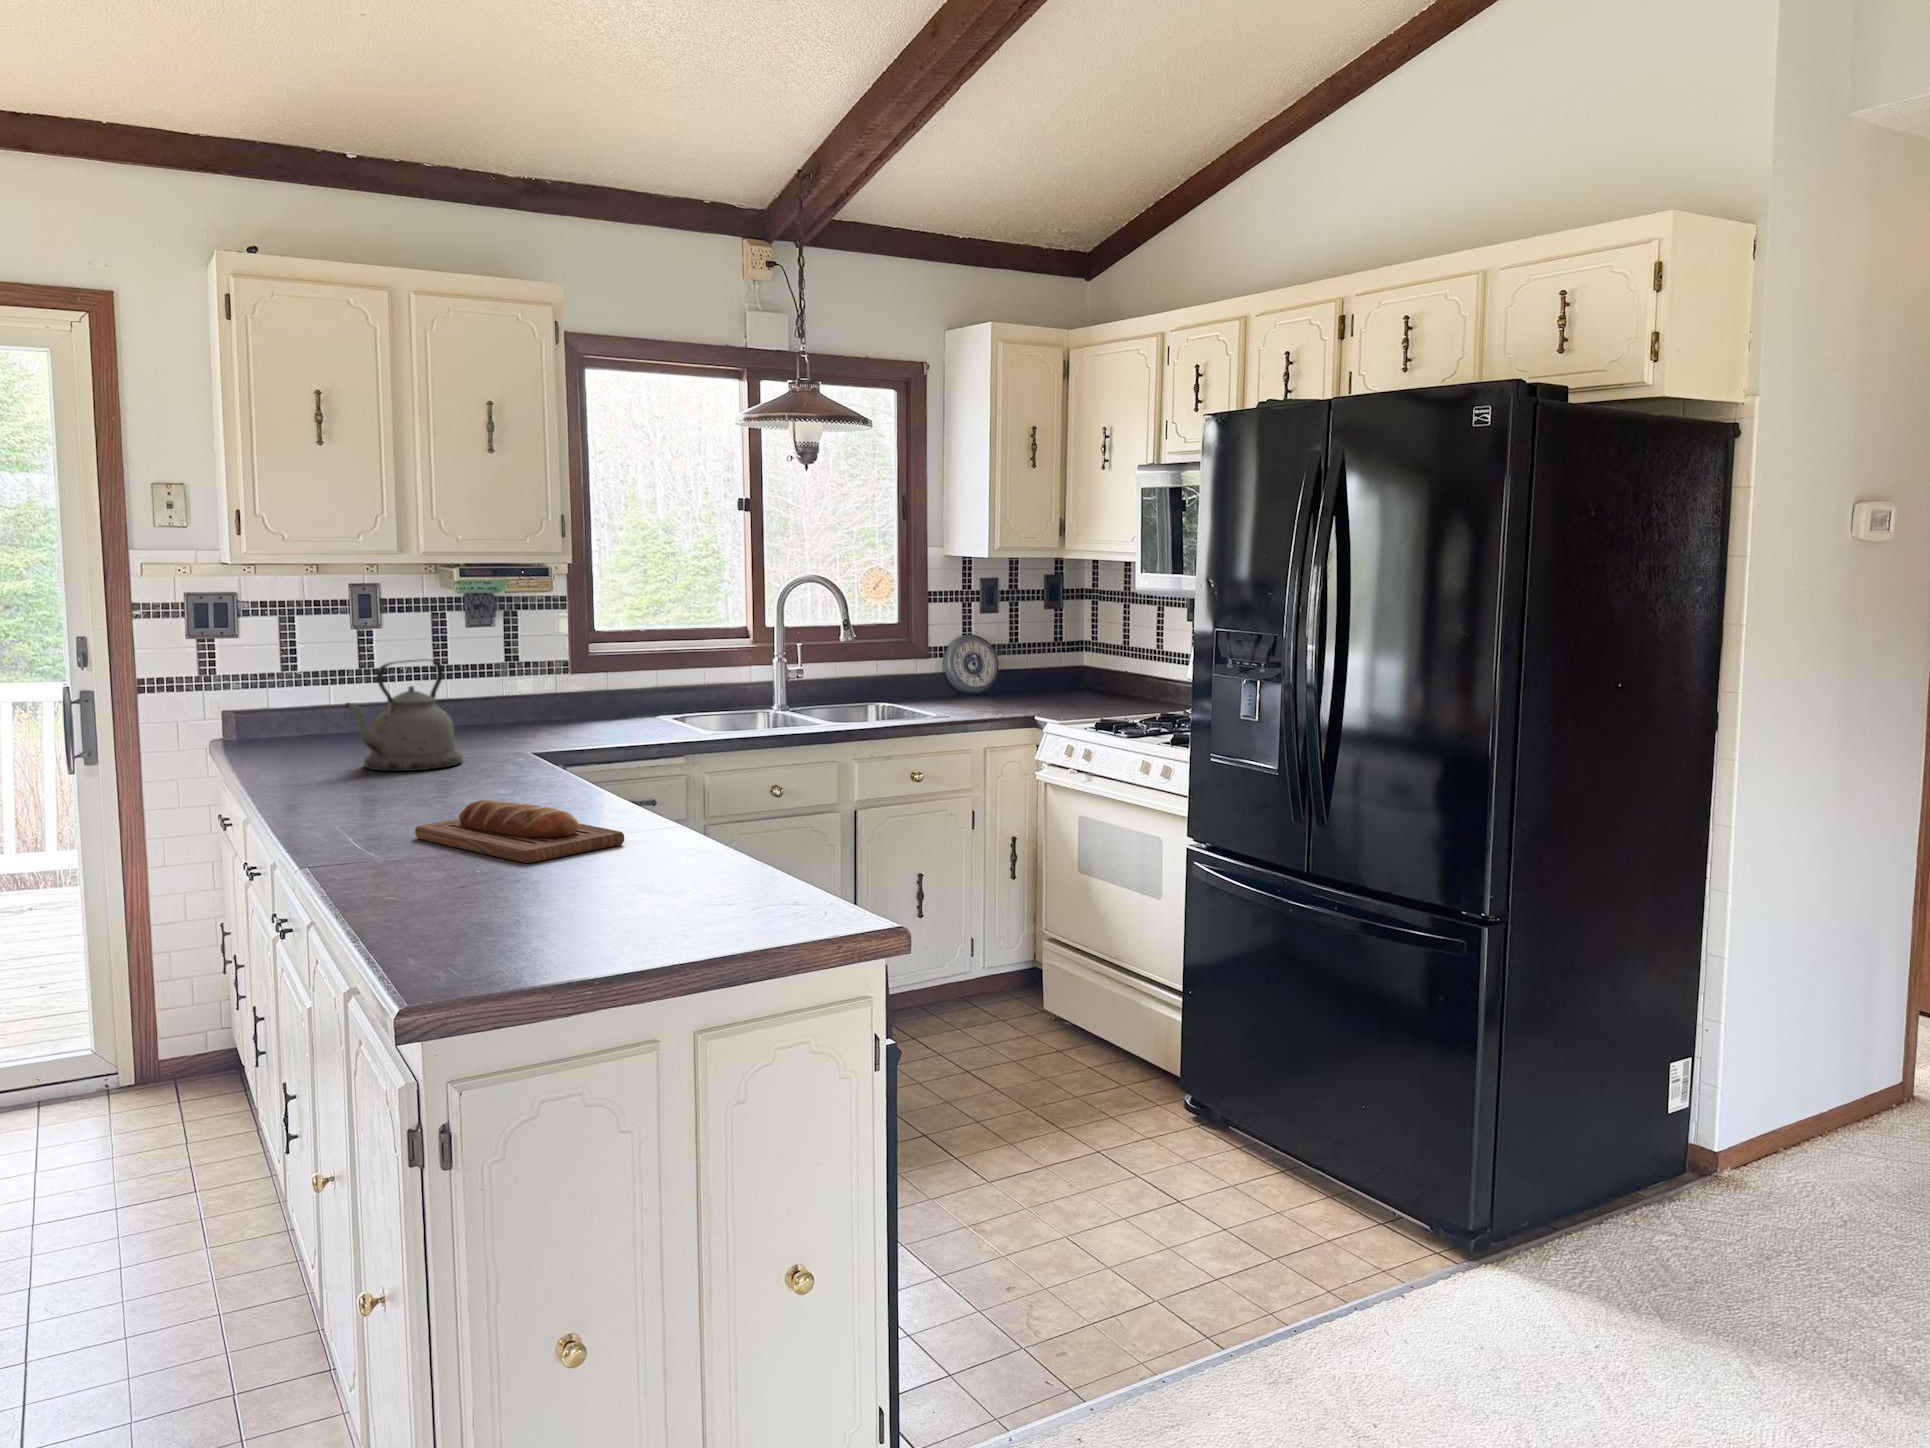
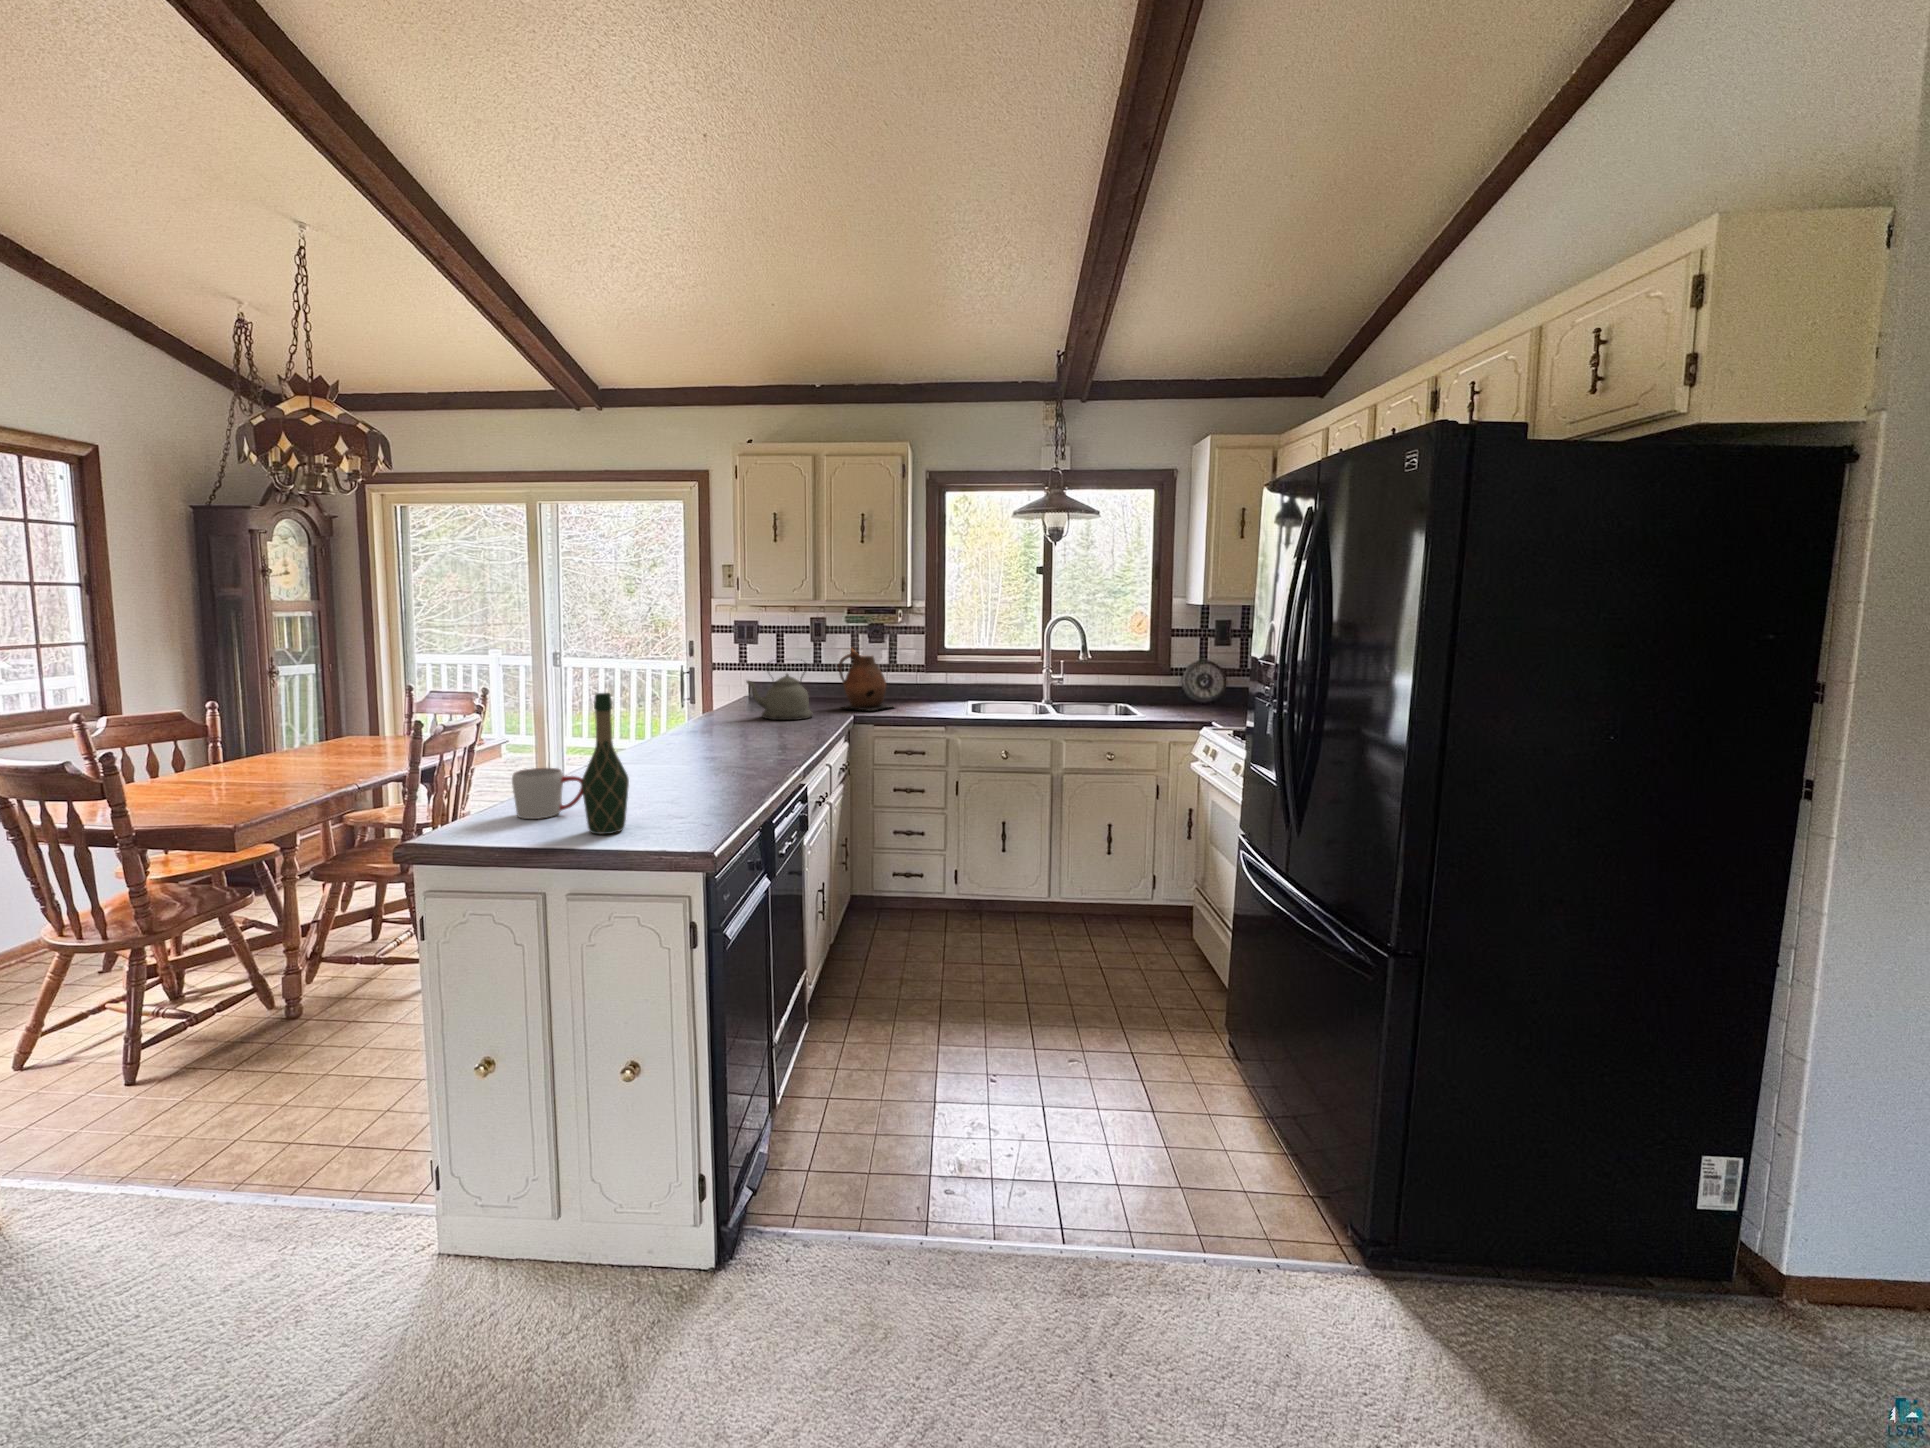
ceramic pitcher: none [458,637,559,744] -> present [838,649,893,710]
wine bottle: none [630,715,704,946] -> present [582,693,629,834]
bread loaf: present [415,800,624,863] -> none [677,738,749,776]
mug: none [431,860,548,952] -> present [512,768,583,819]

